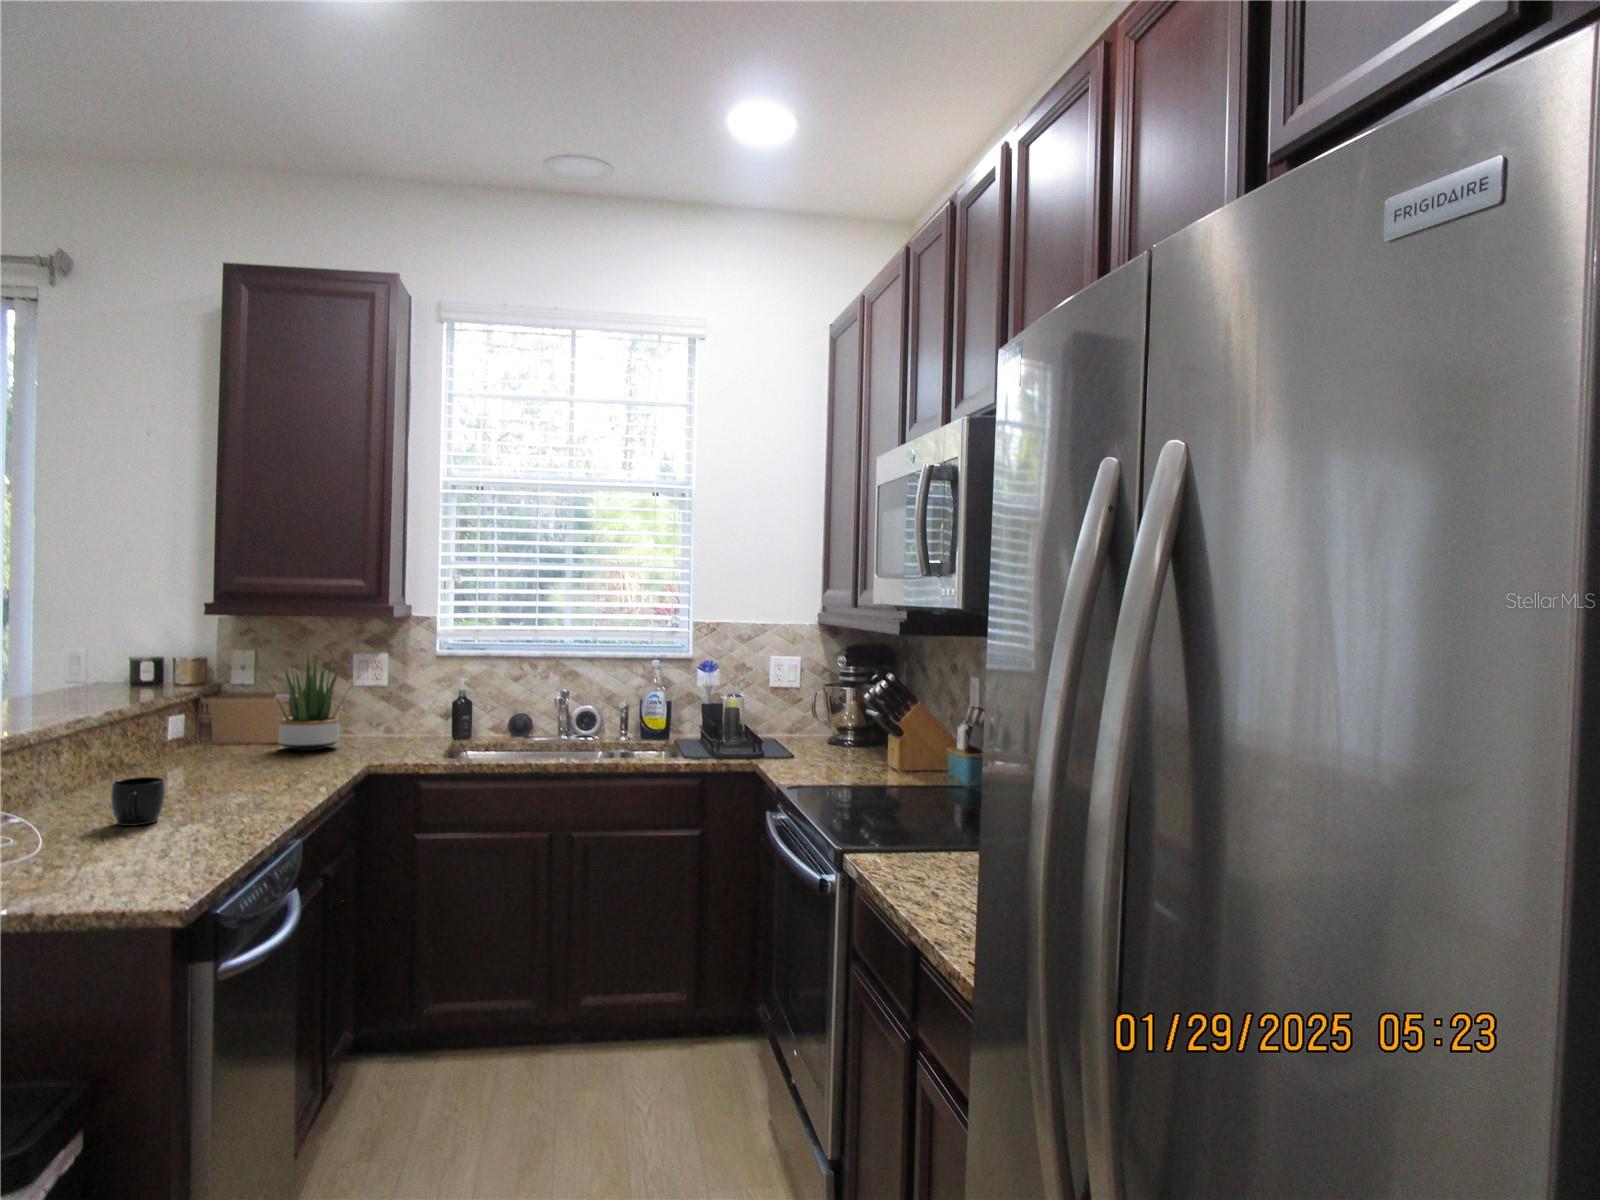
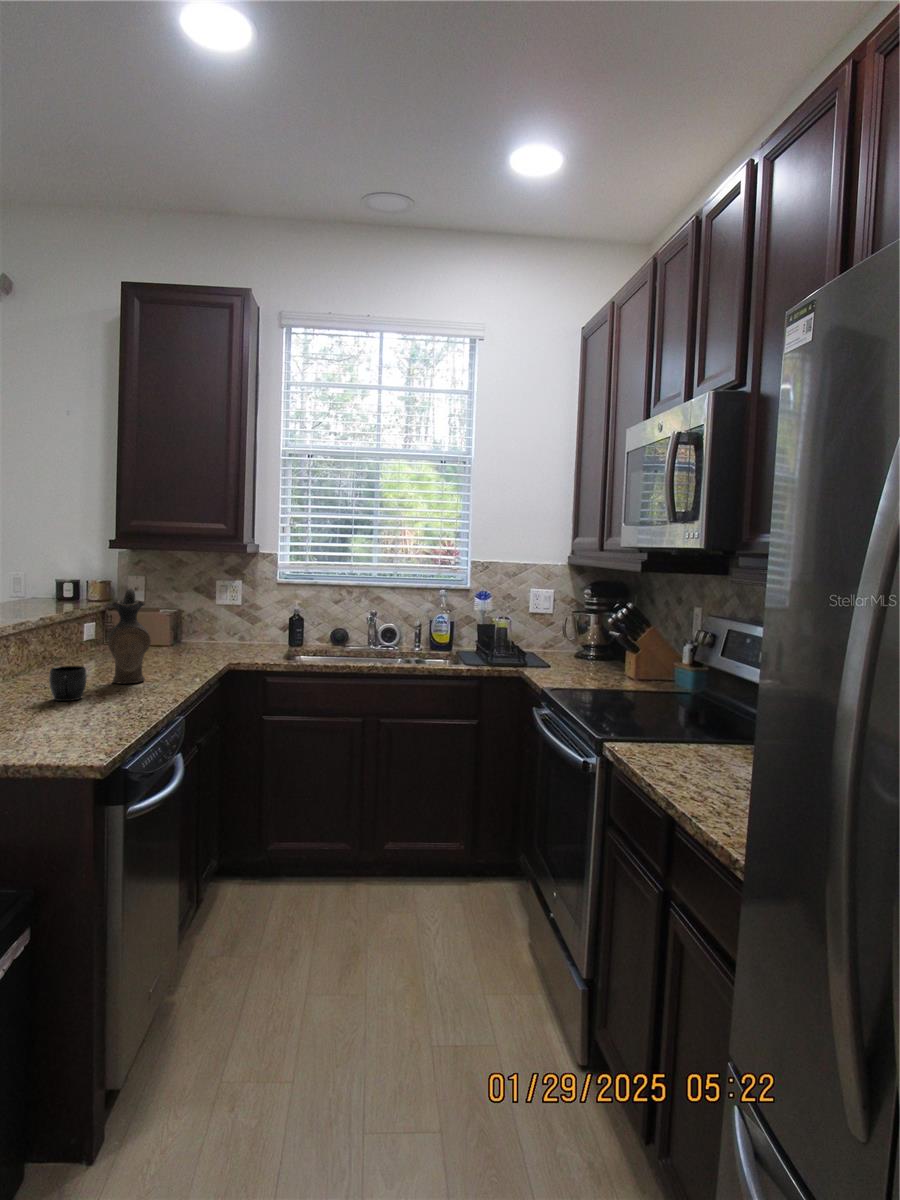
potted plant: present [265,656,344,751] -> none [147,580,228,652]
ceramic pitcher: none [197,669,258,798] -> present [108,589,151,684]

